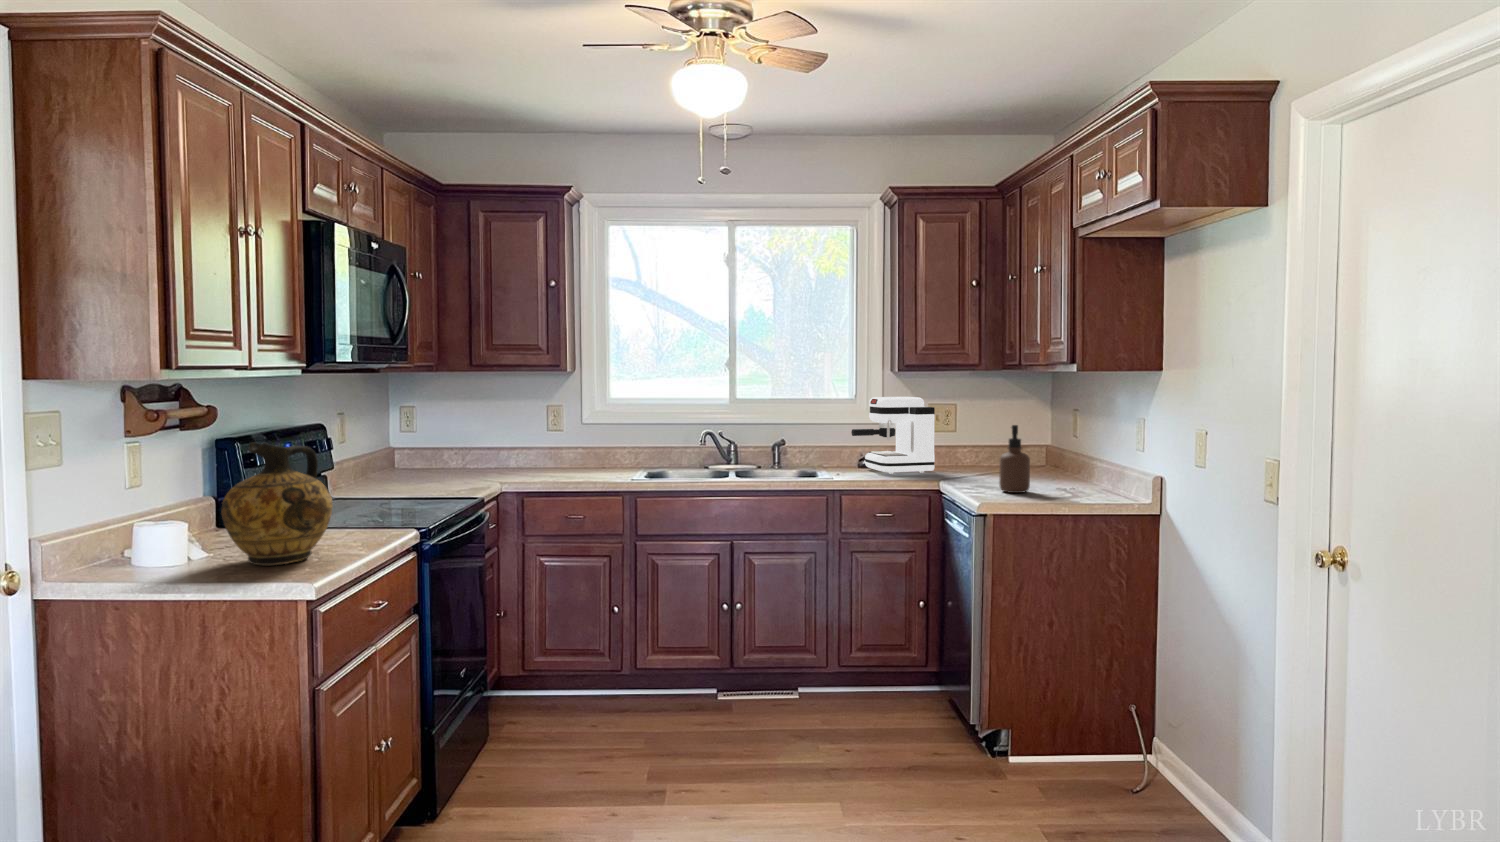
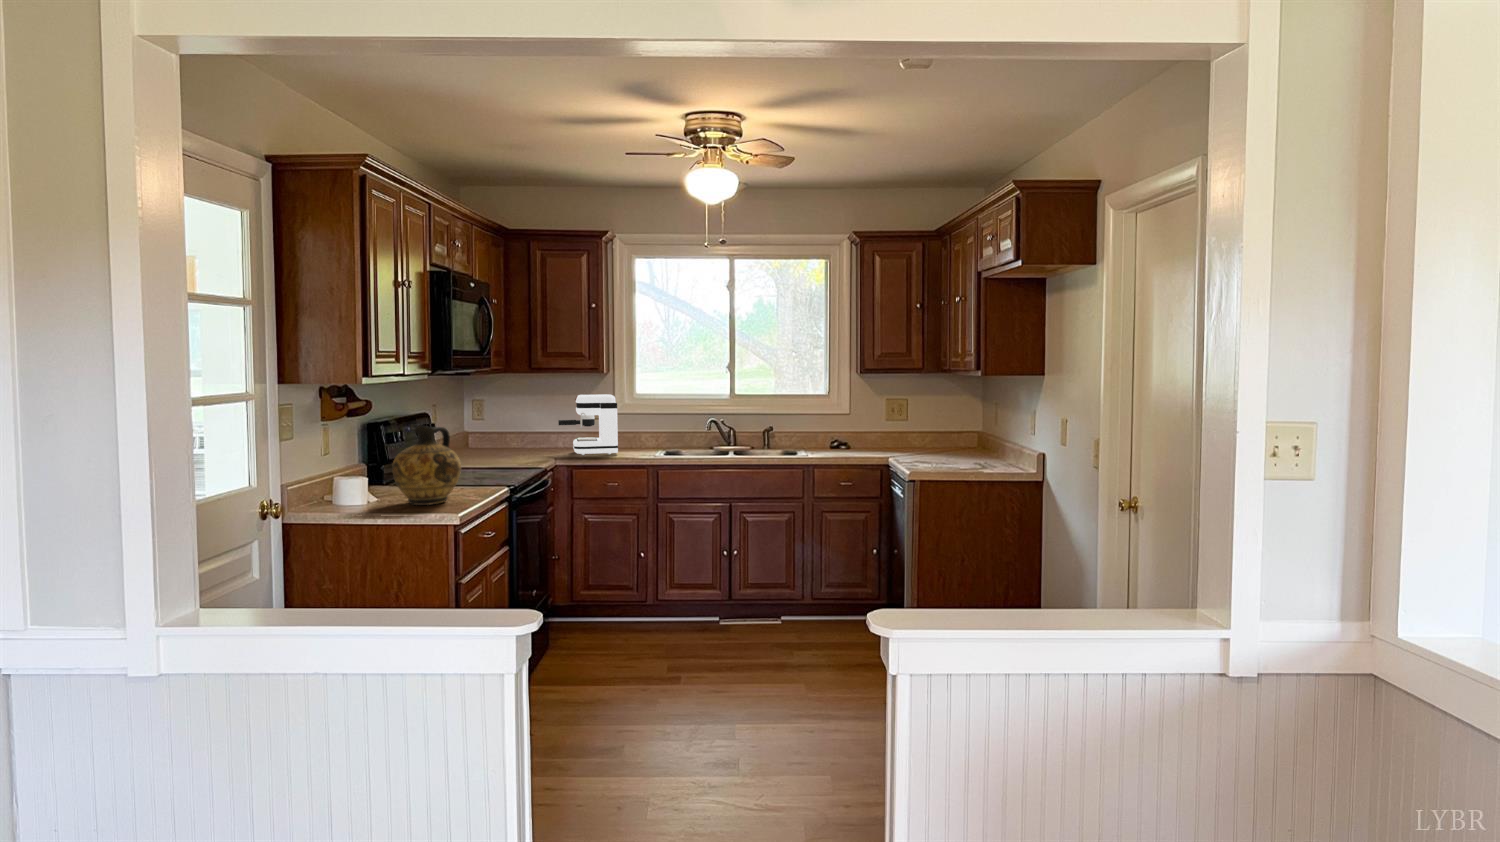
coffee maker: present [851,397,935,474] -> present [558,394,618,455]
soap dispenser: present [999,425,1030,493] -> none [930,415,952,465]

